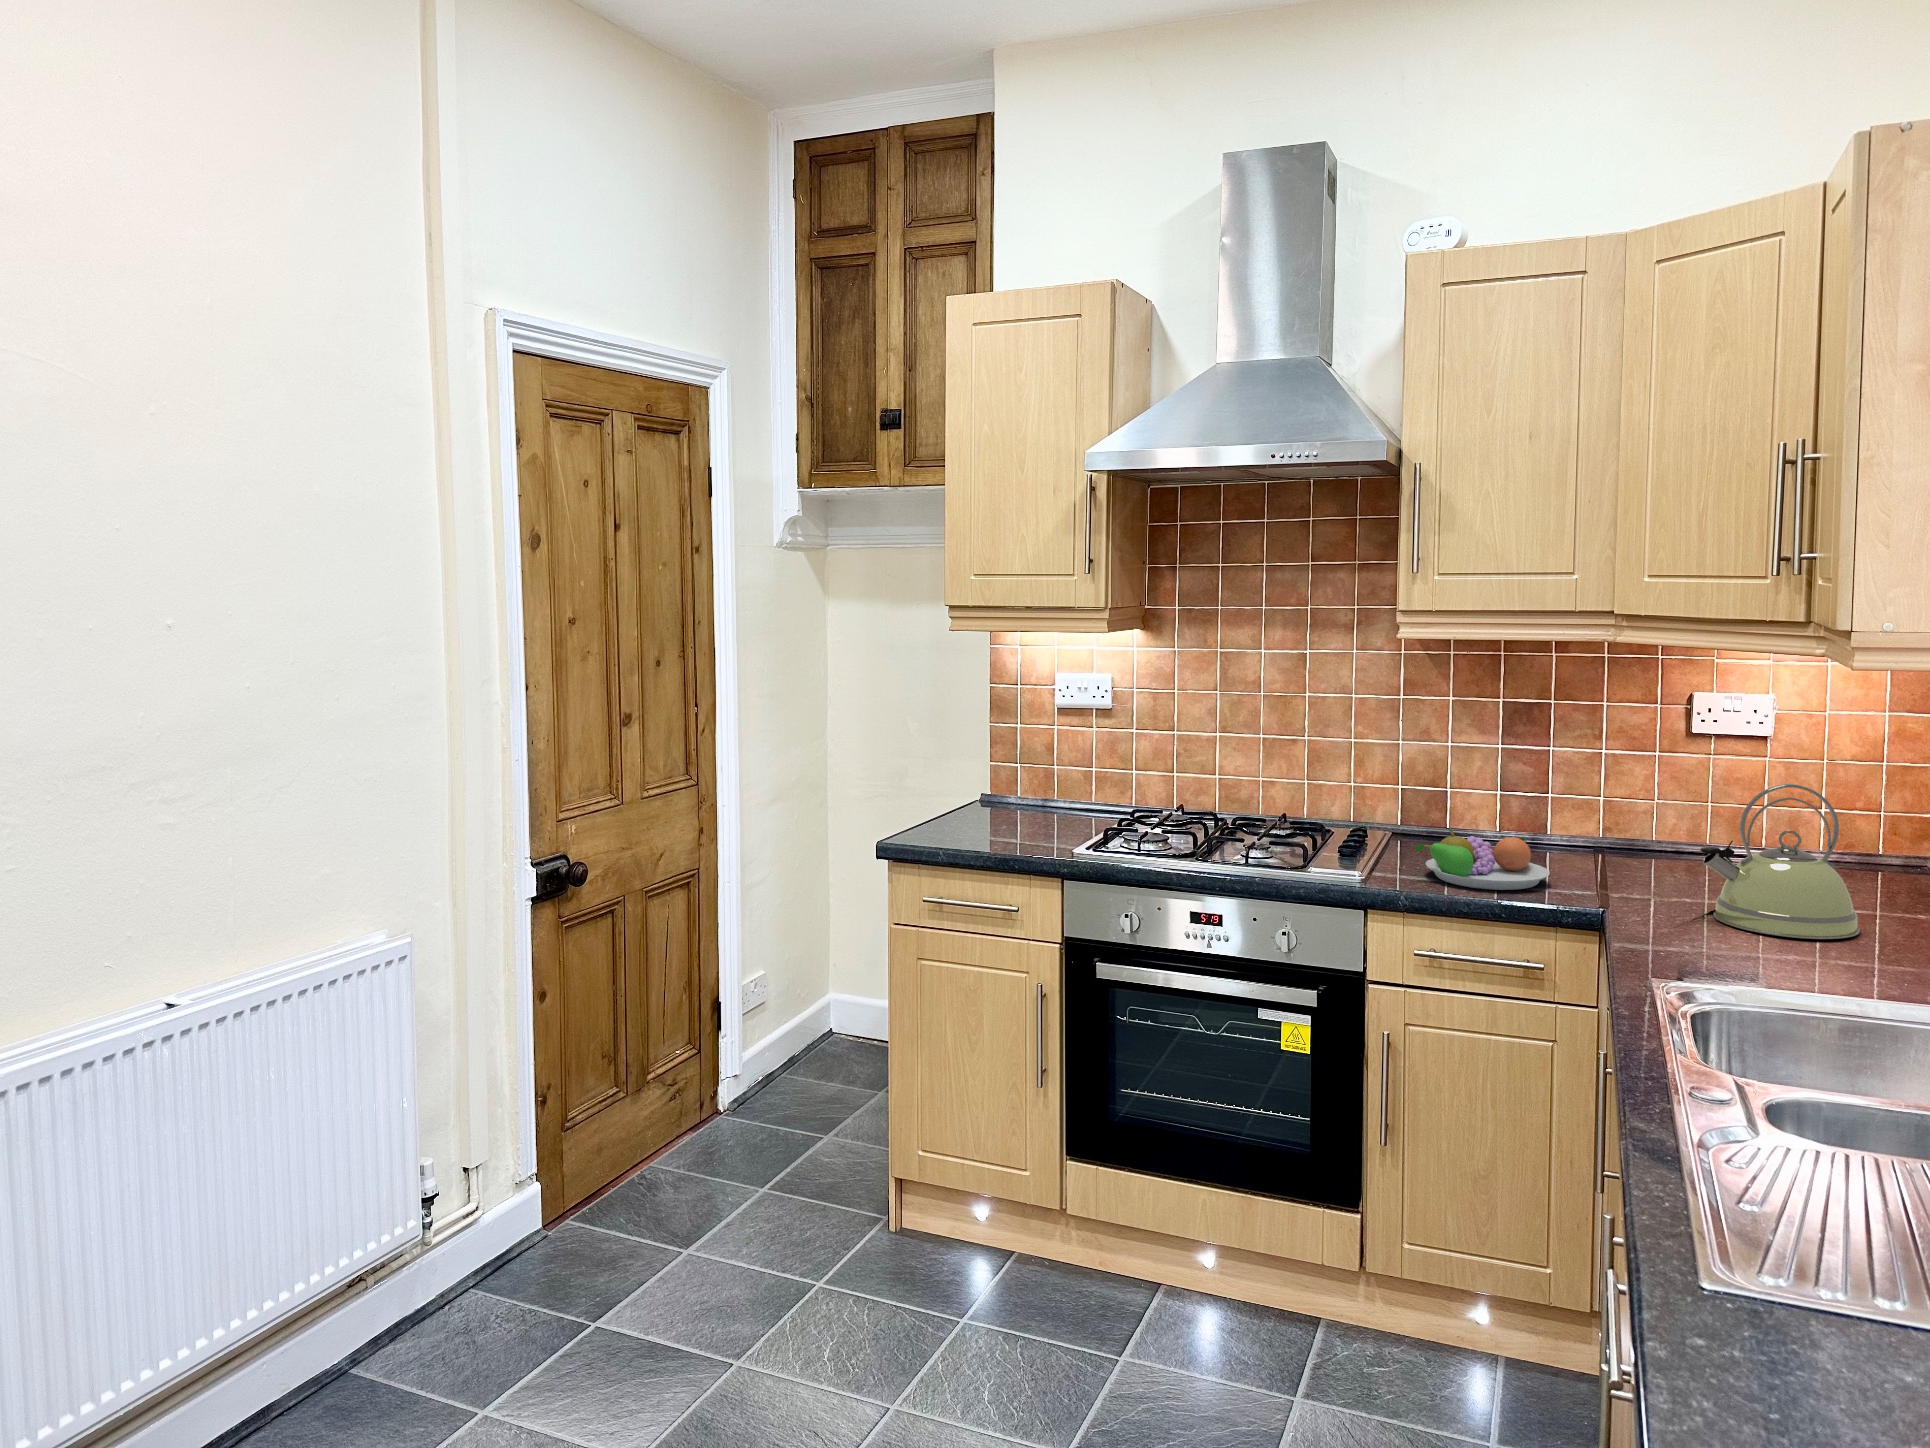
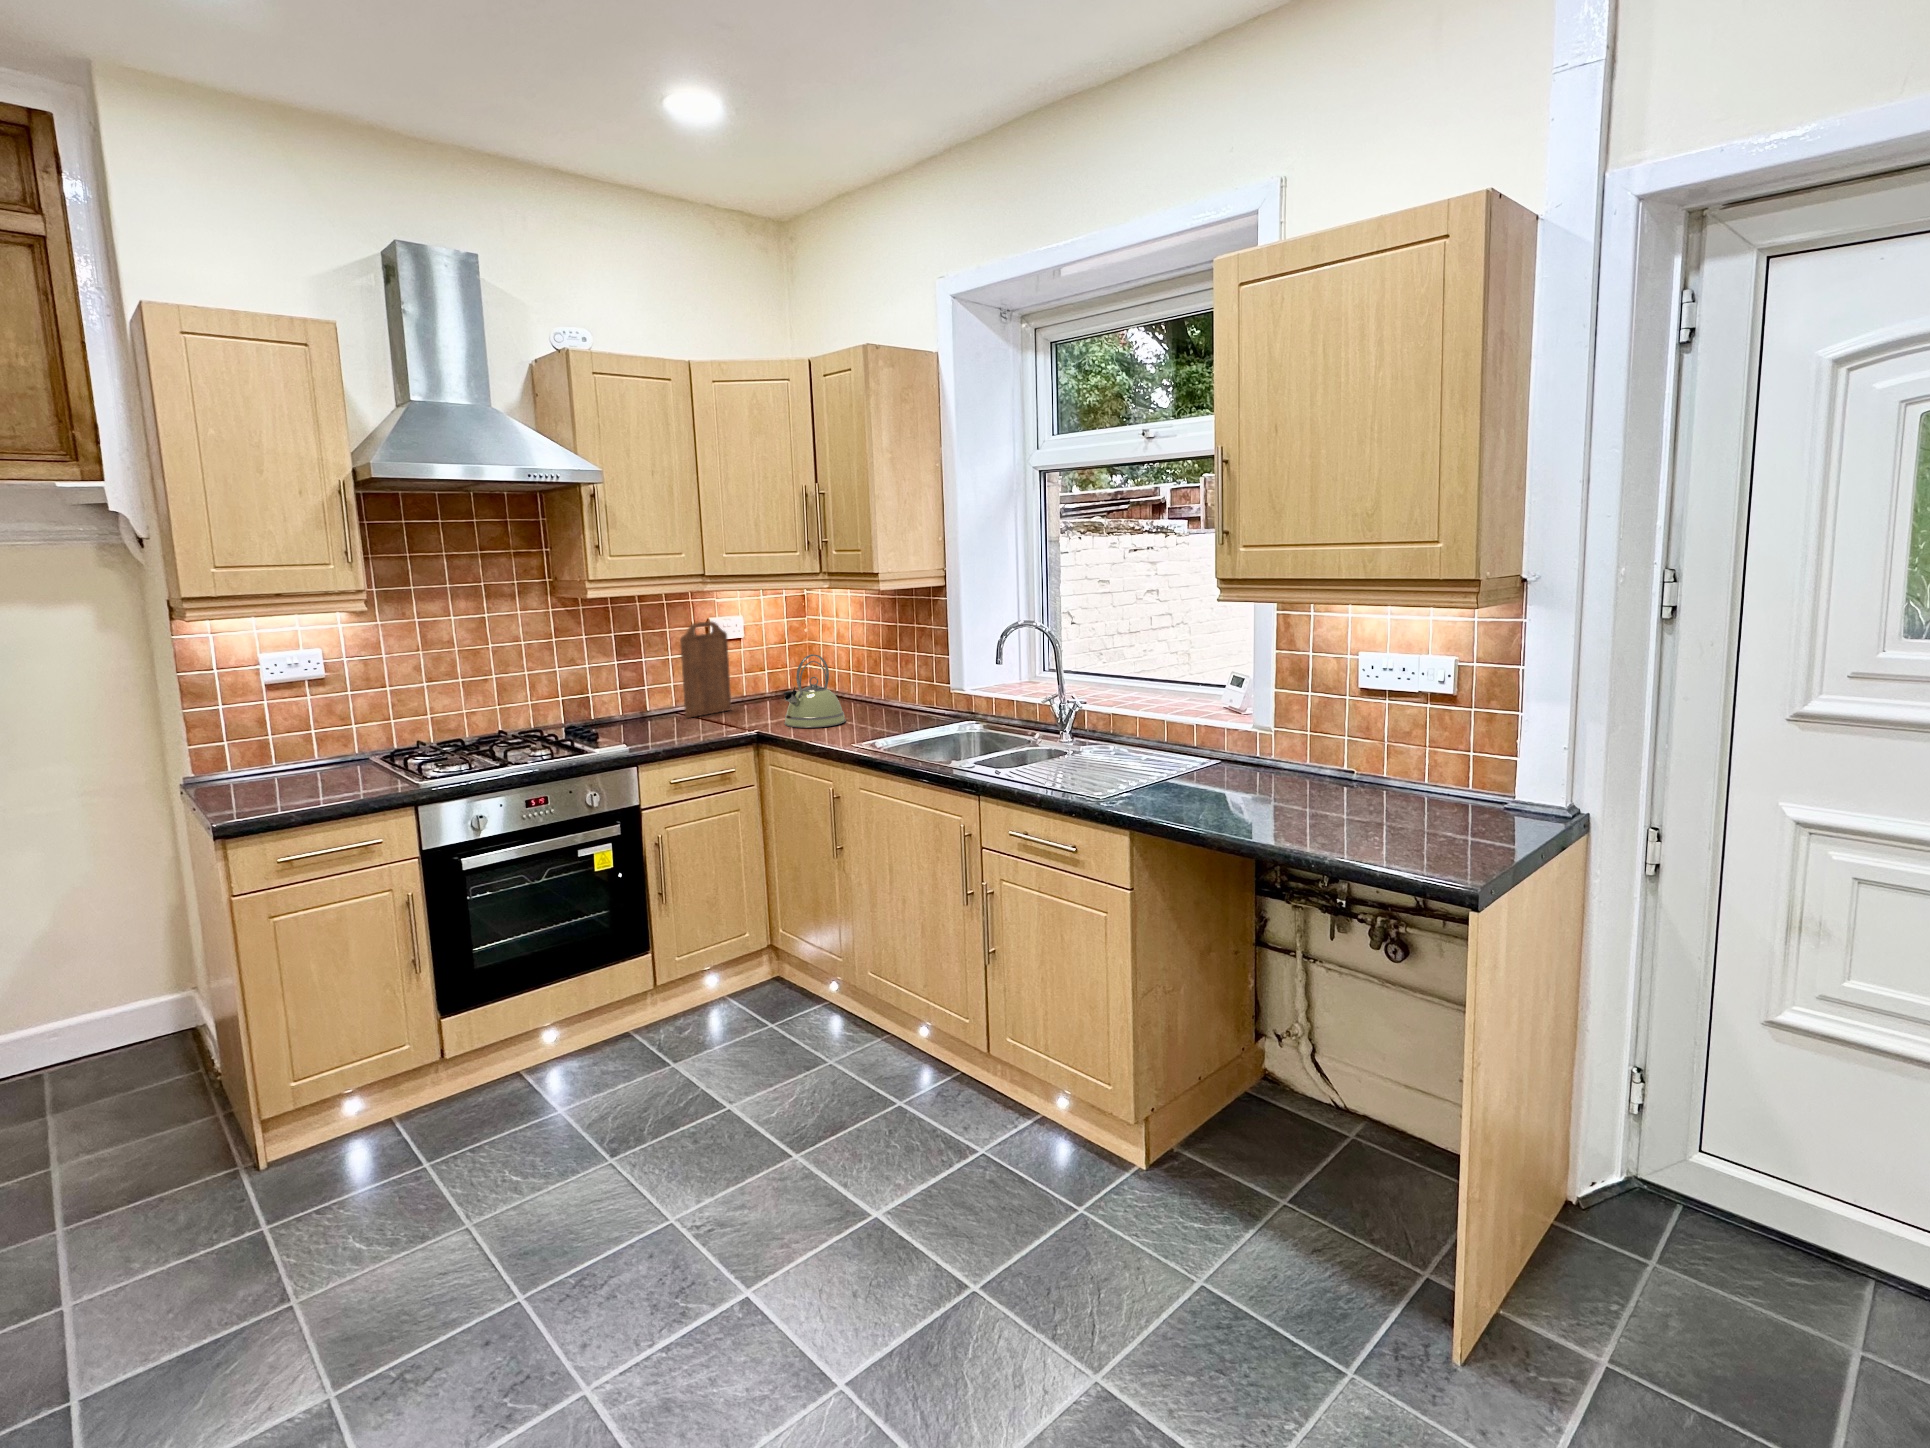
cutting board: none [1586,696,1700,864] -> present [680,621,731,718]
fruit bowl: present [1416,828,1550,890] -> none [638,709,710,741]

